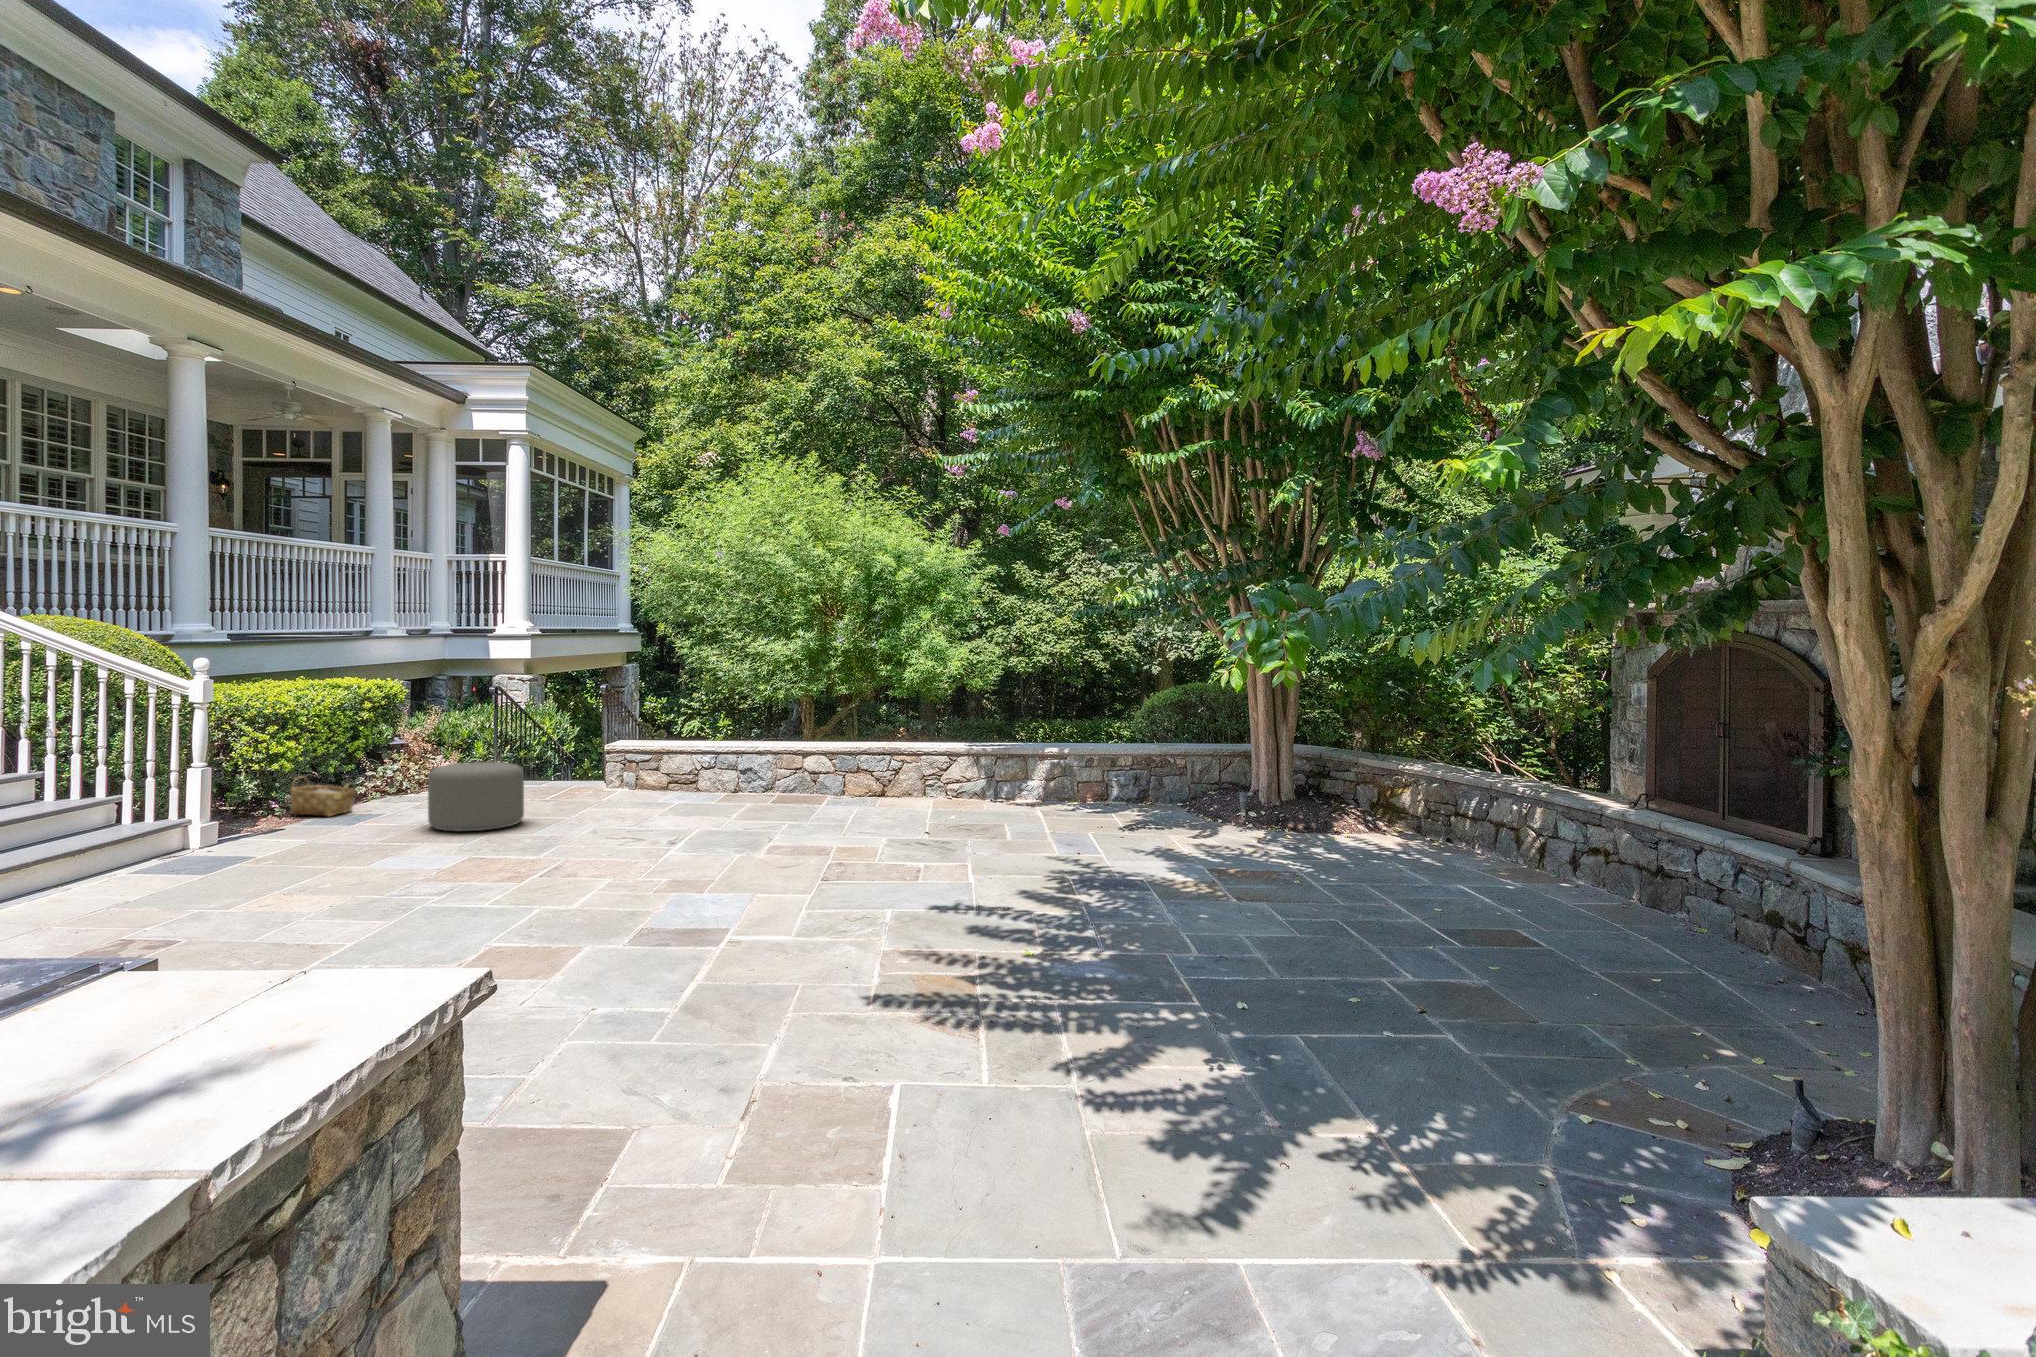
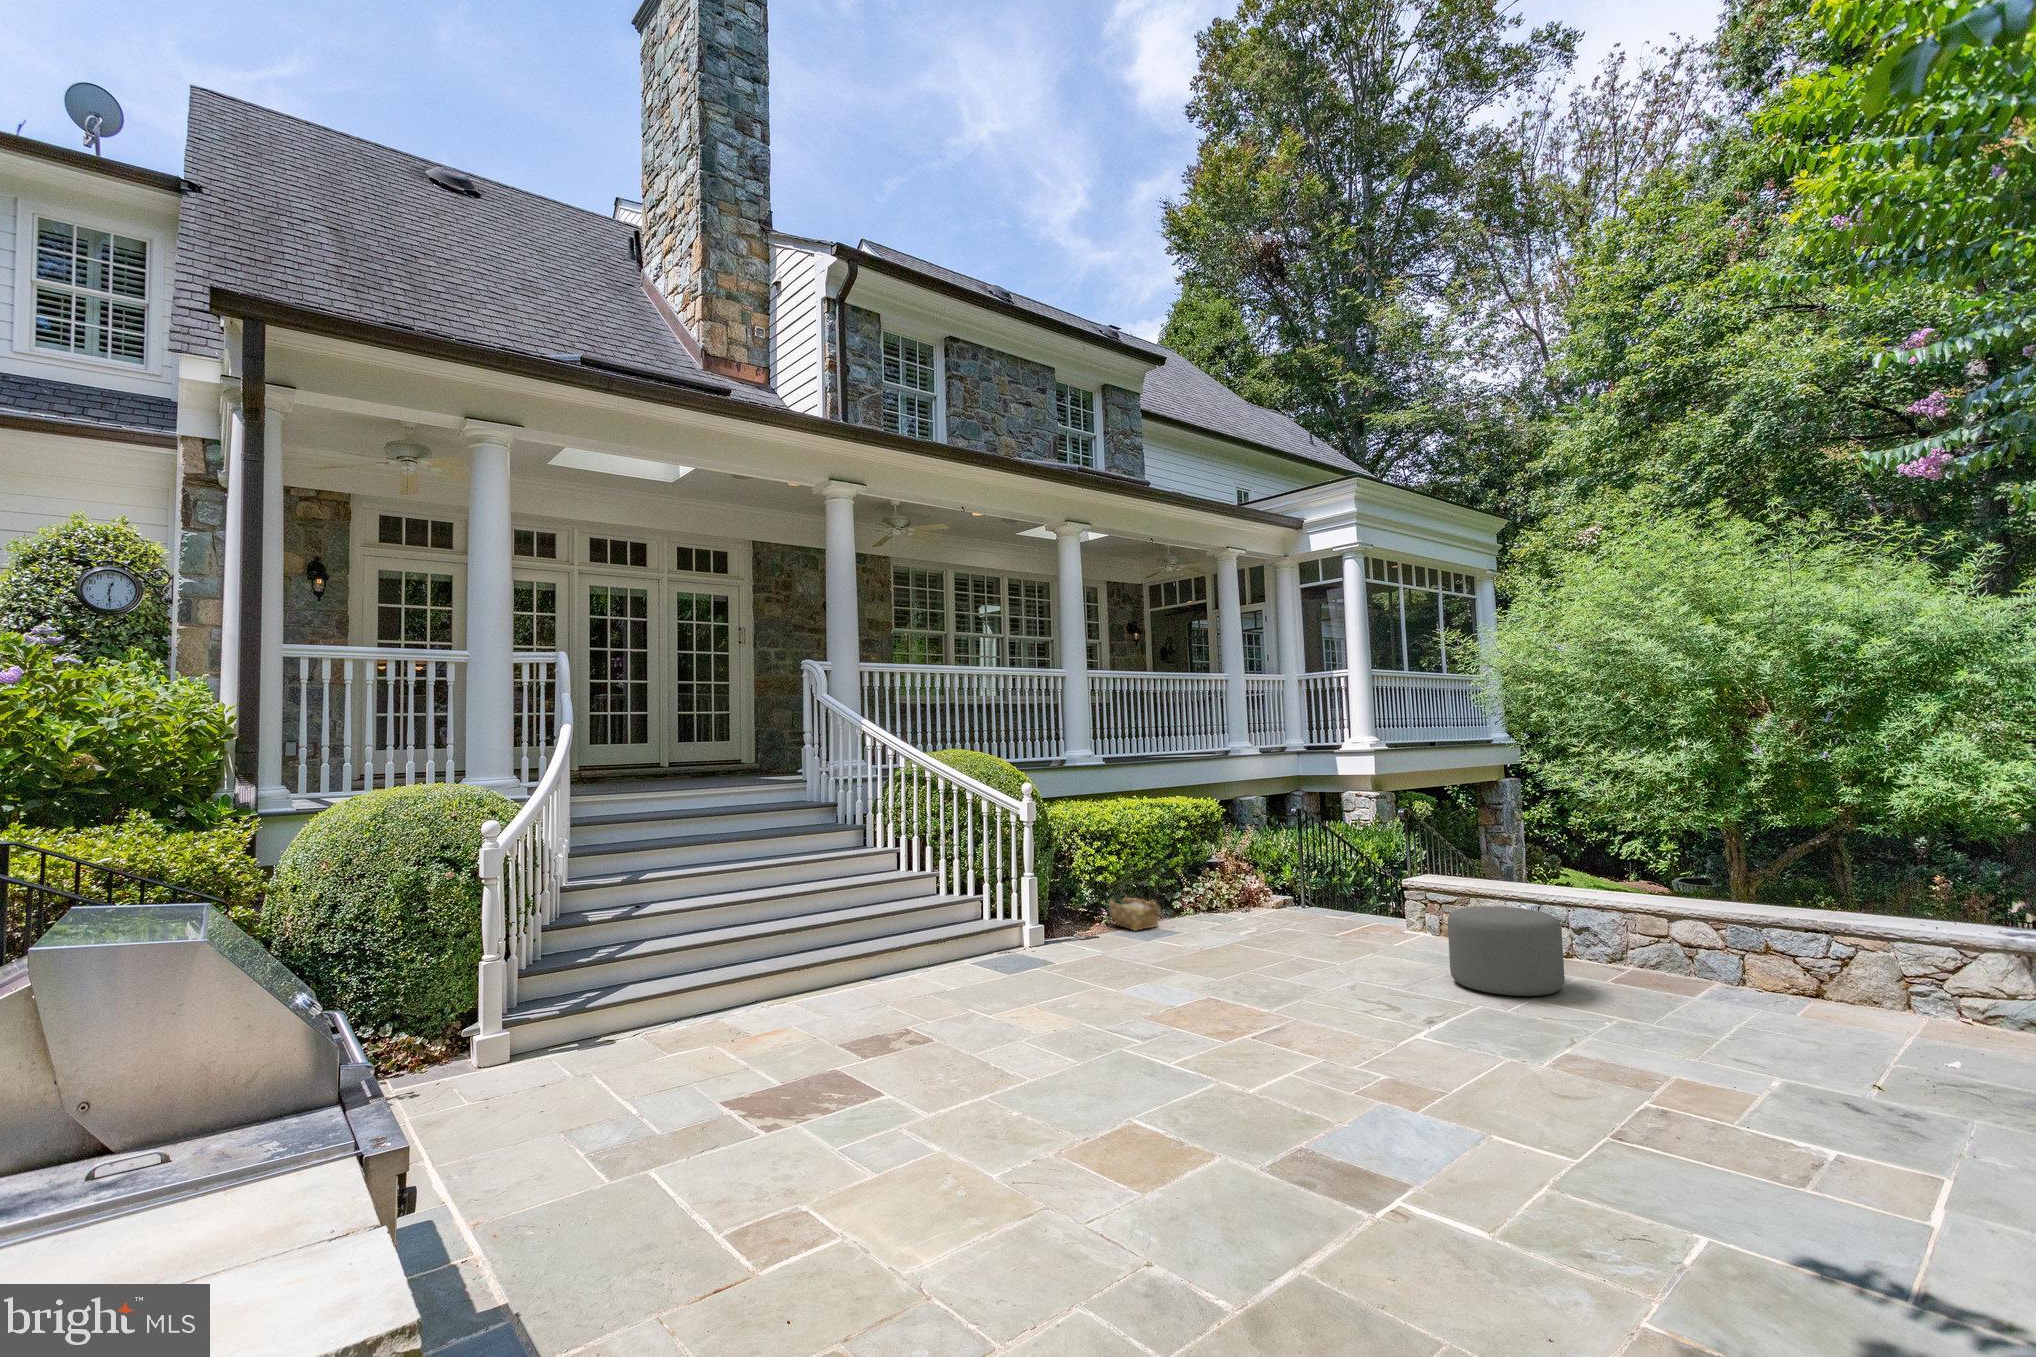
ottoman: present [428,762,524,831] -> present [1448,906,1565,996]

